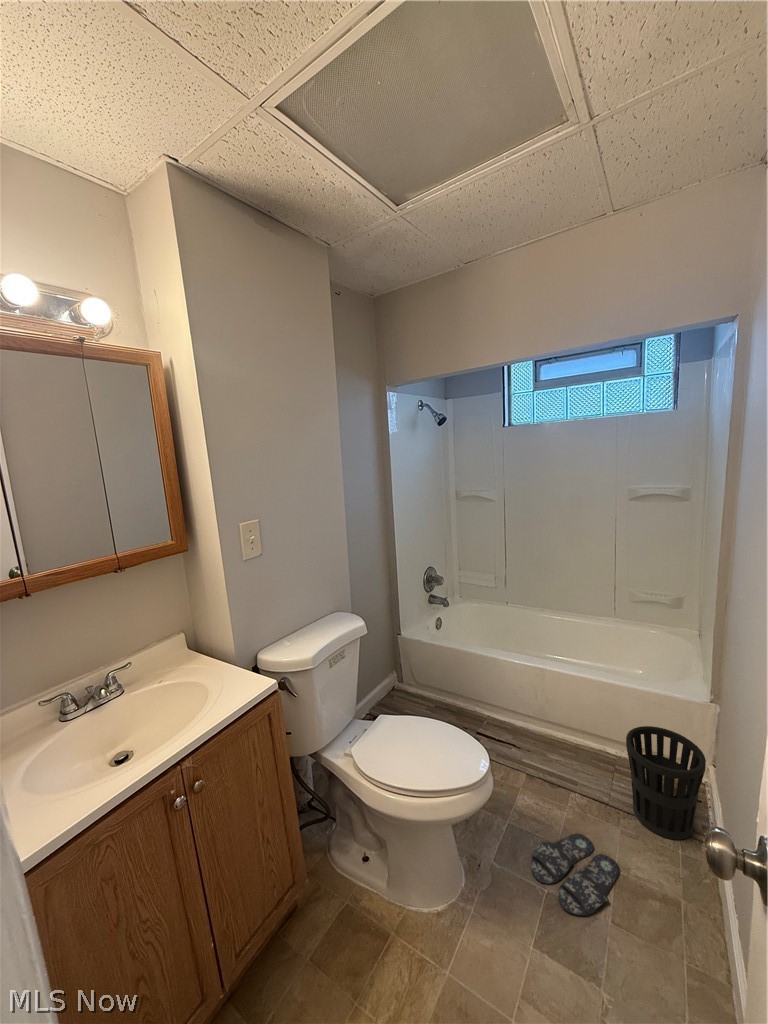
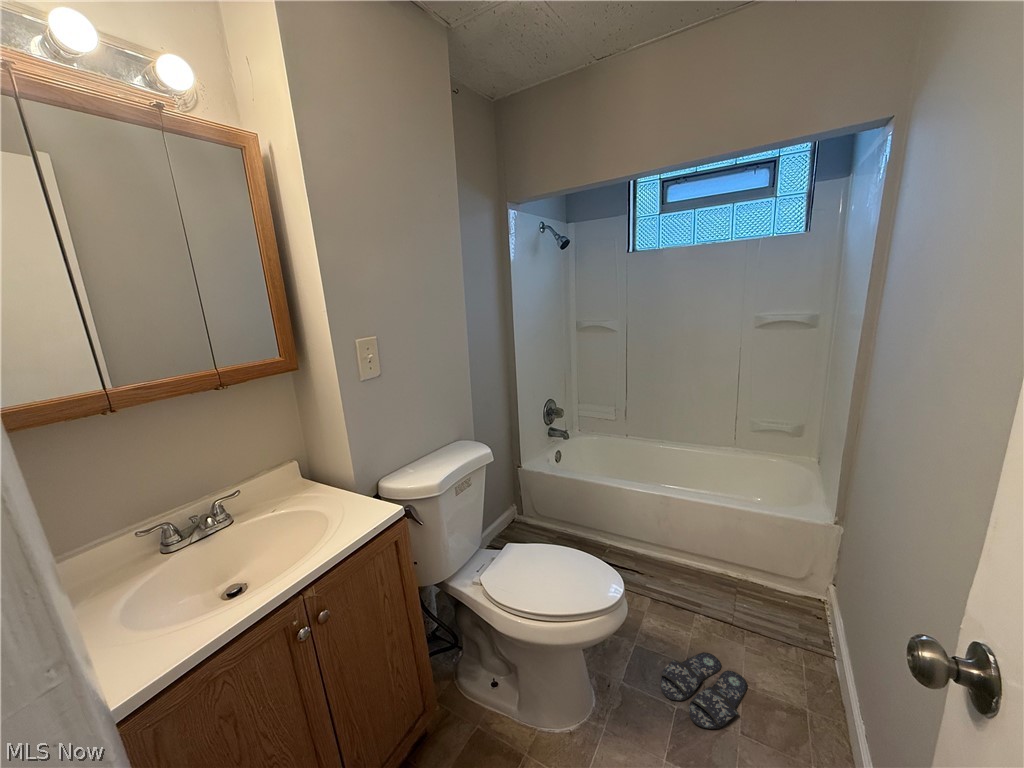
wastebasket: present [626,726,706,840] -> none [753,548,833,654]

